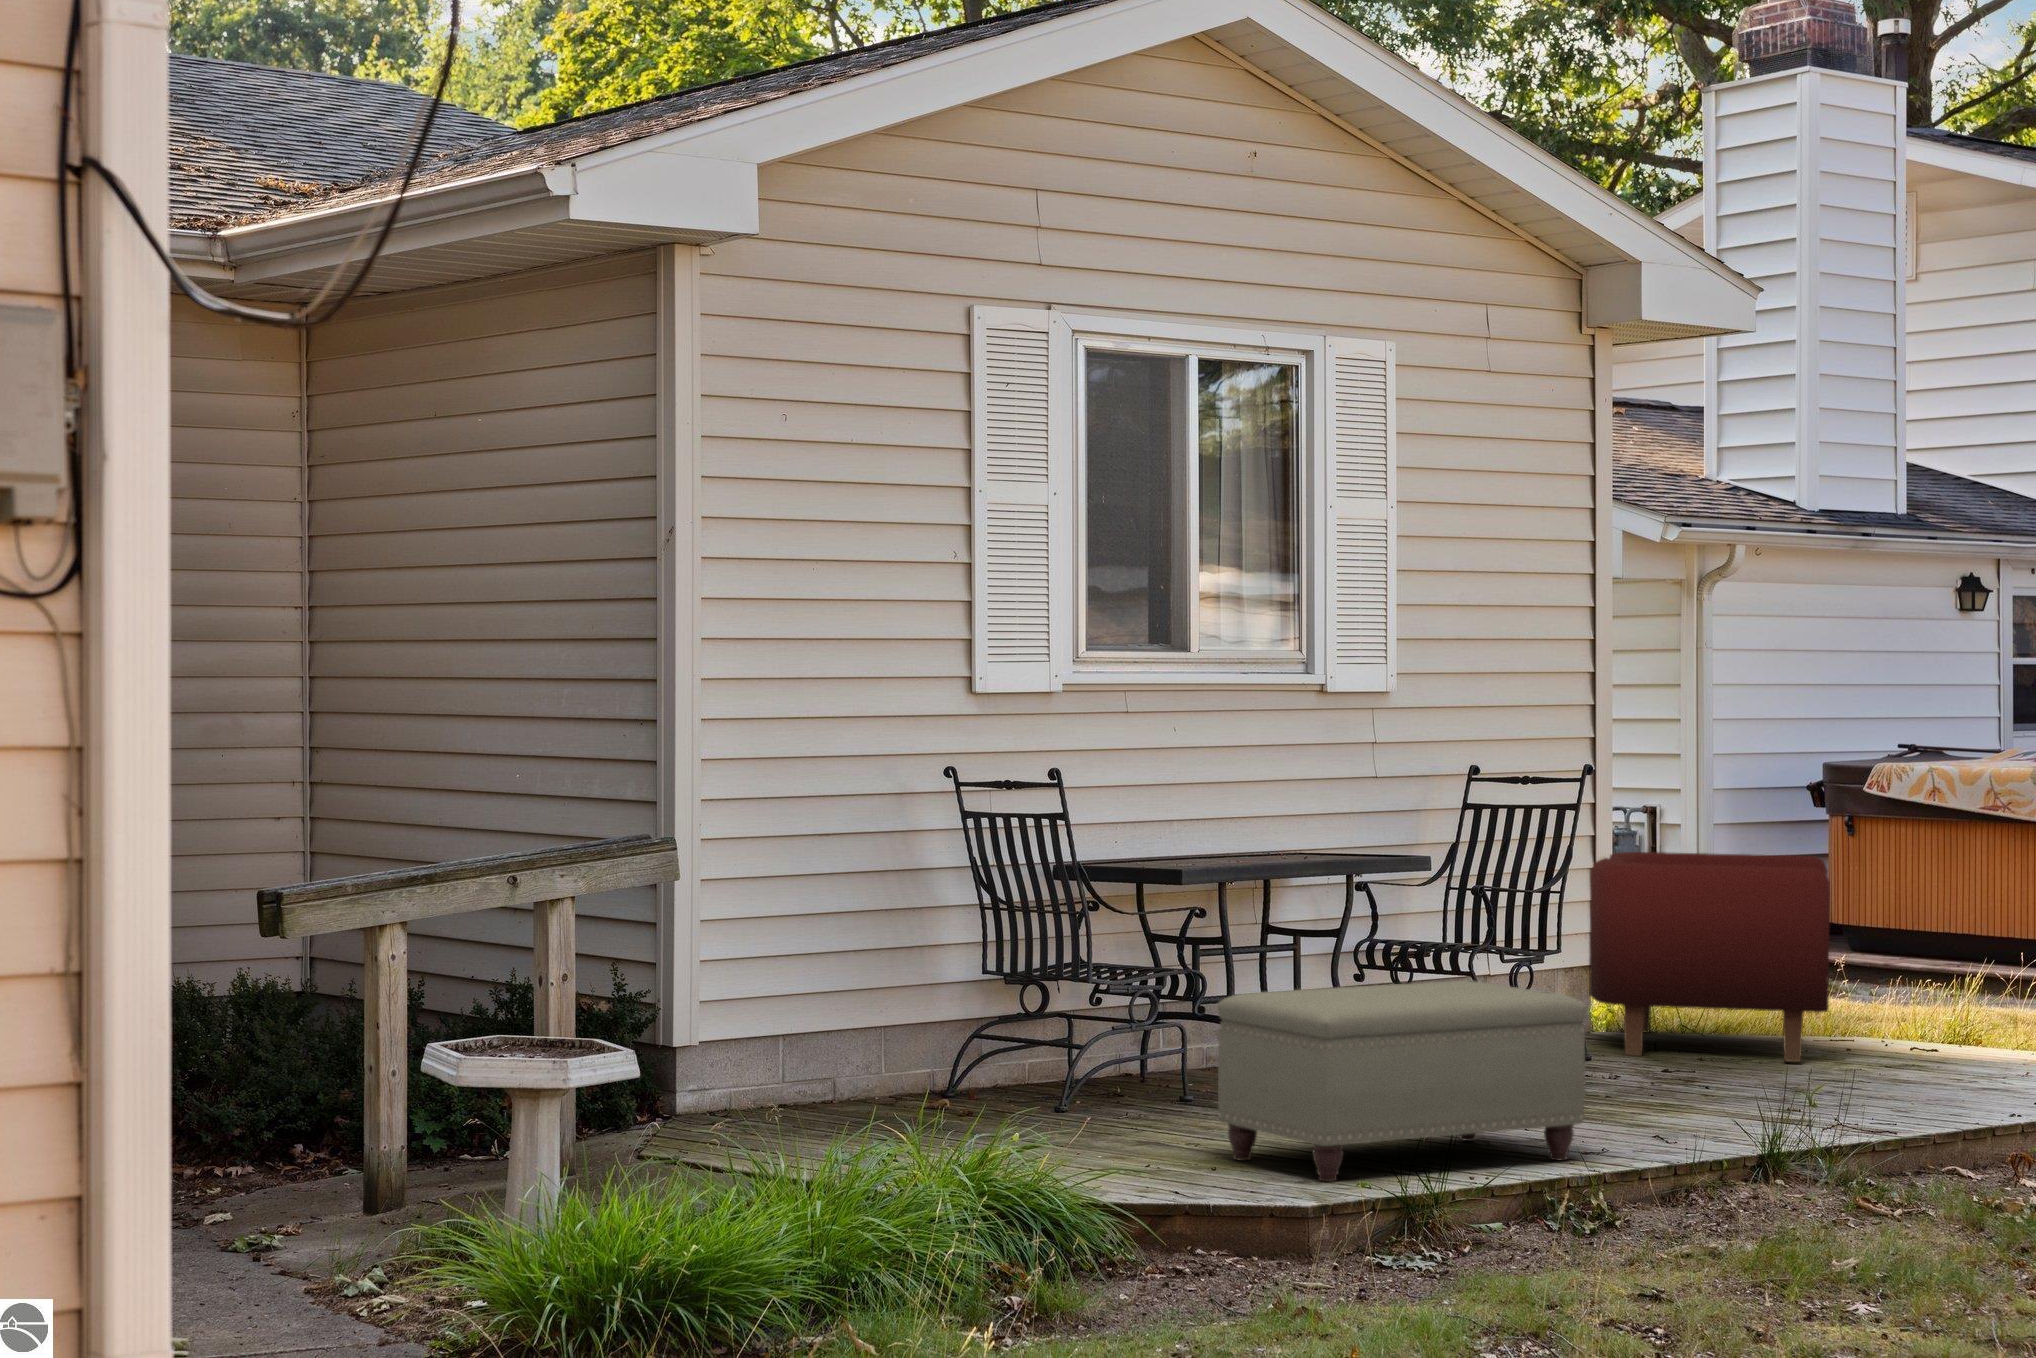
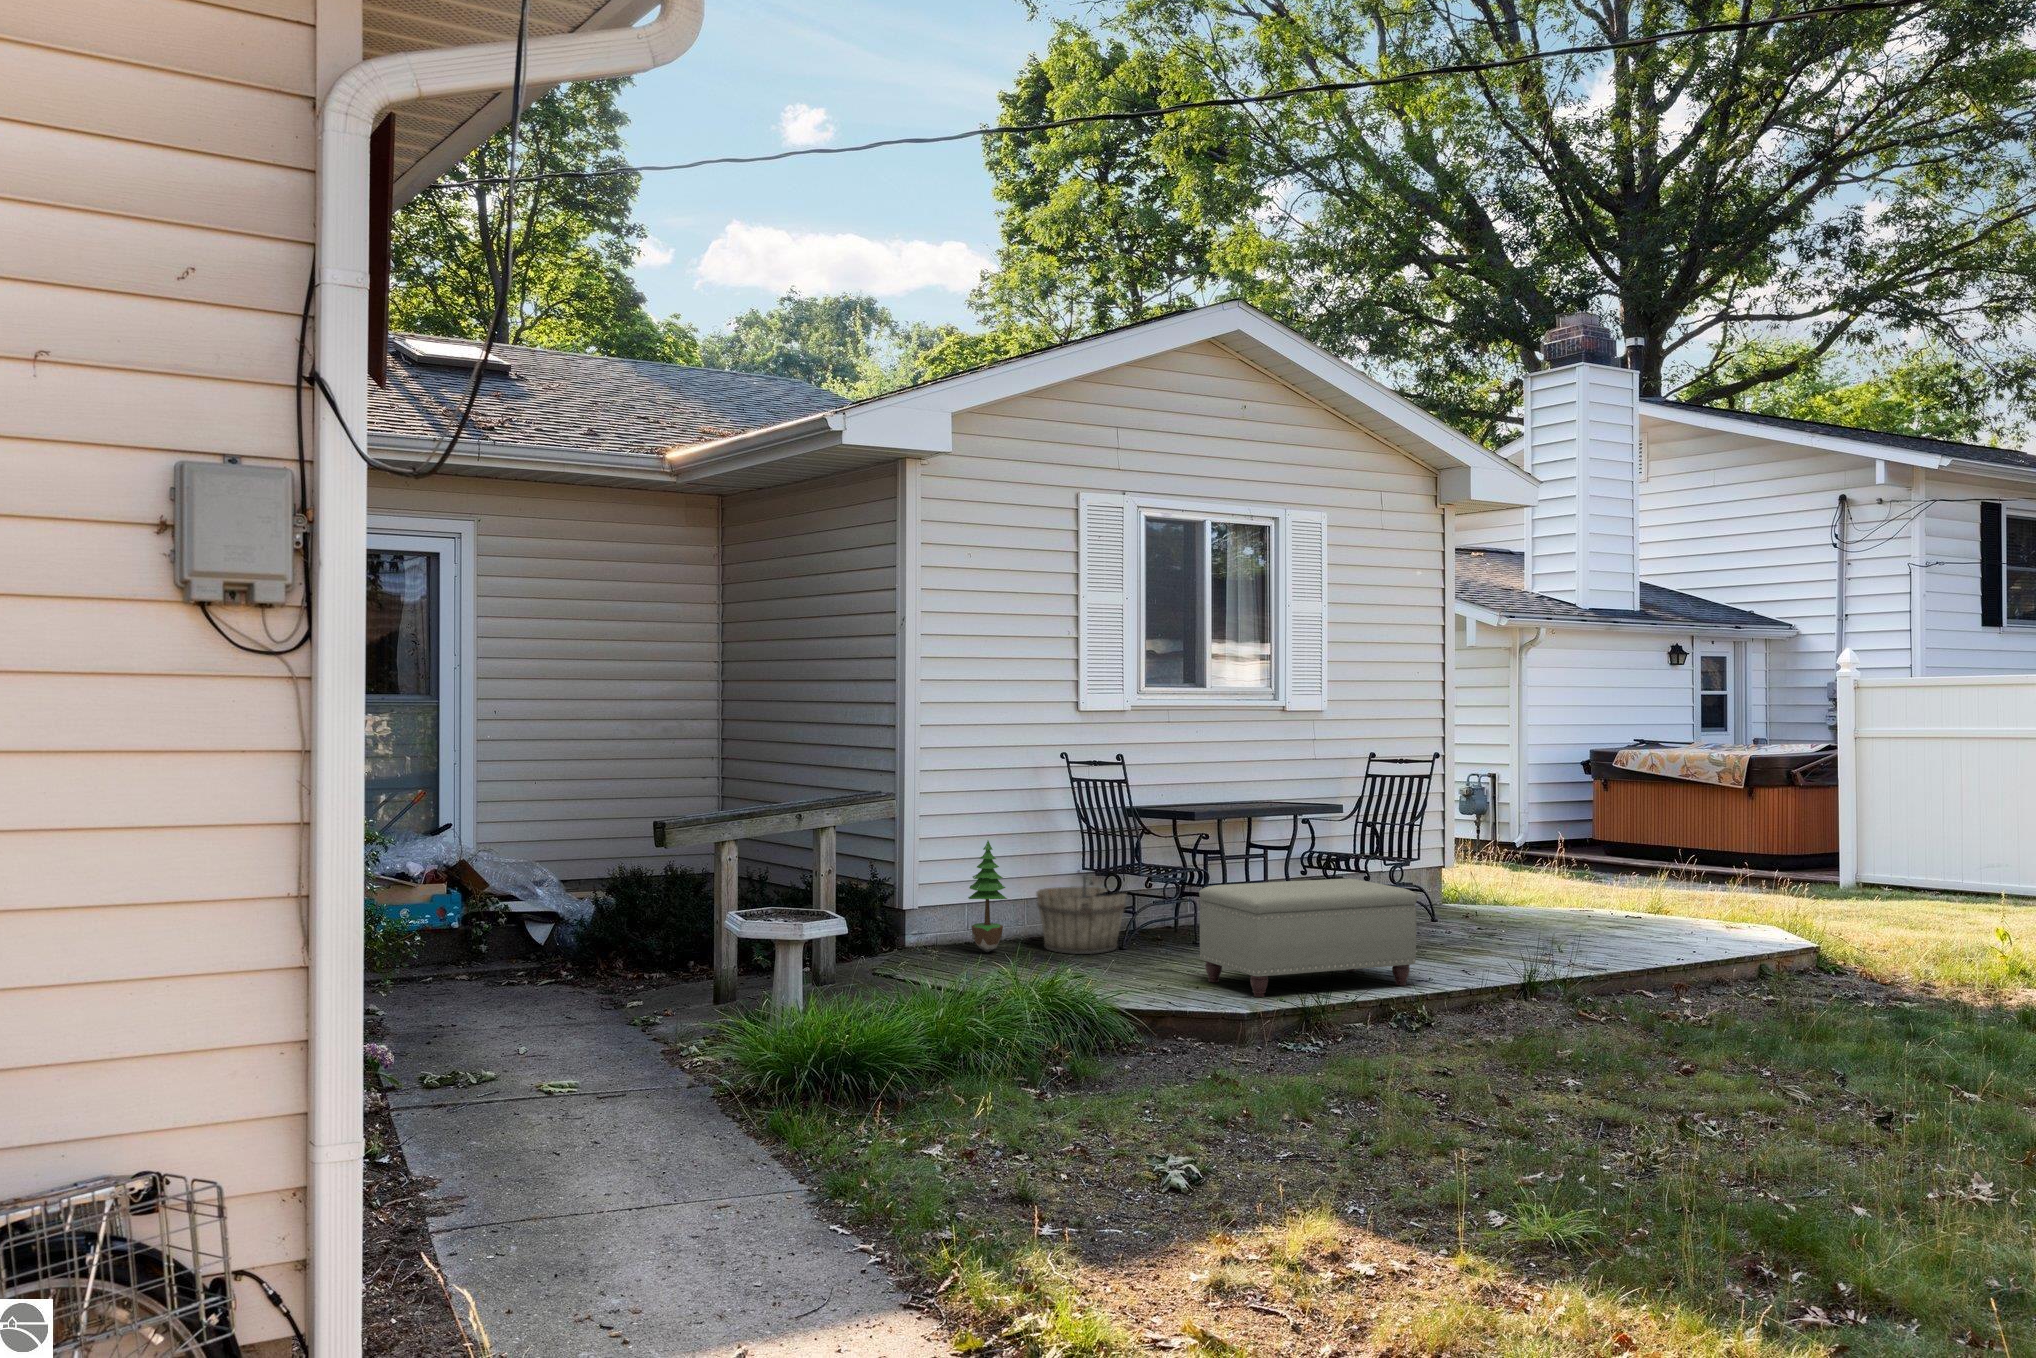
armchair: present [1589,852,1830,1062] -> none [1442,801,1581,922]
potted tree: none [788,921,859,1122] -> present [968,841,1007,952]
wooden bucket: none [904,975,1066,1122] -> present [1036,871,1126,954]

